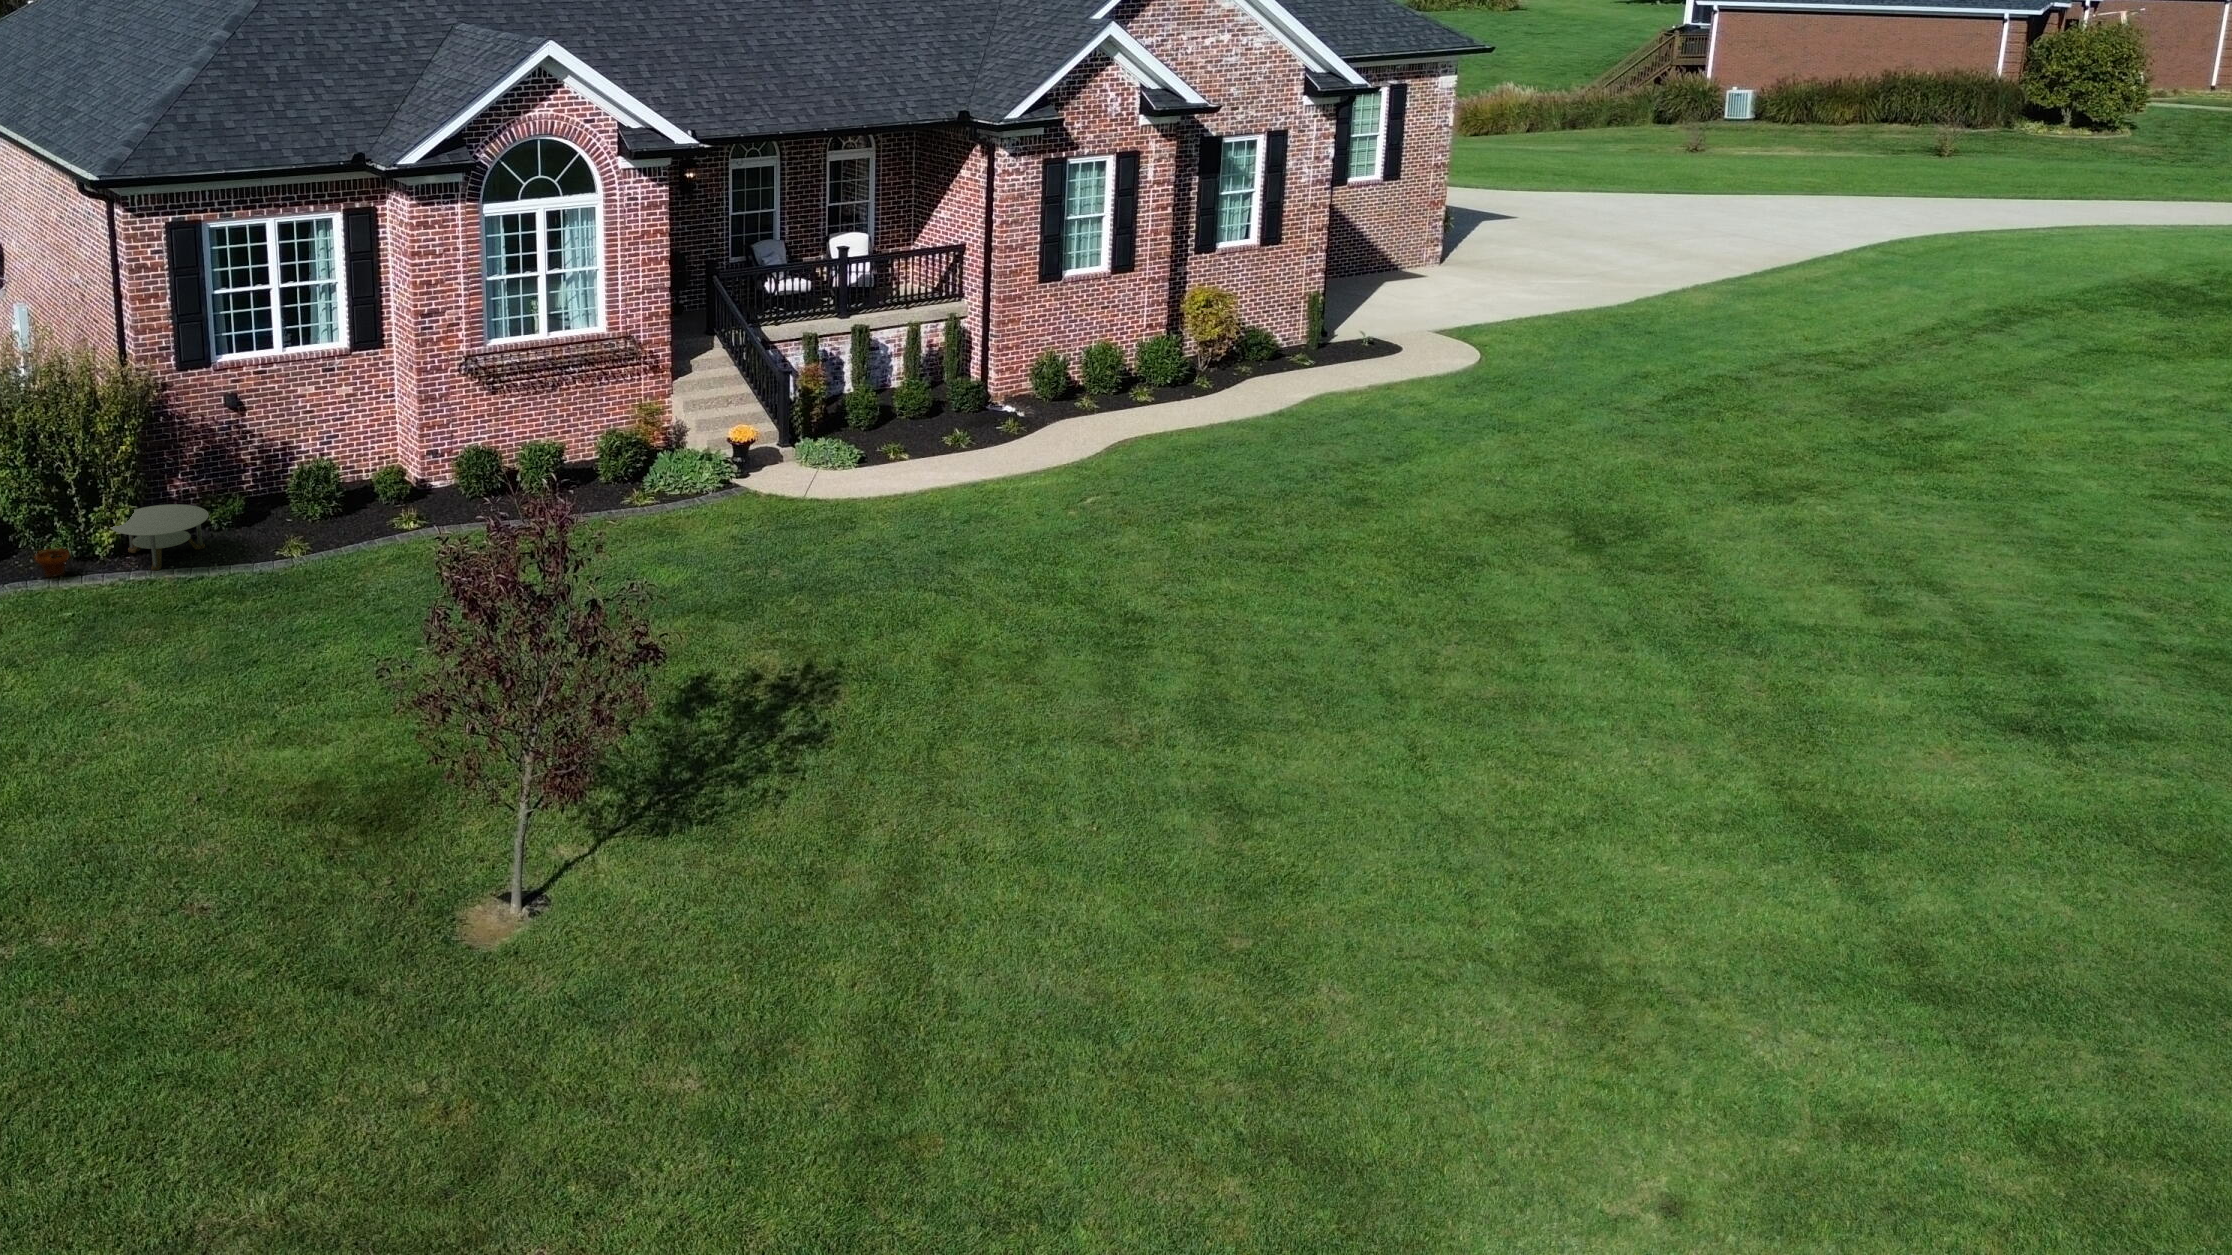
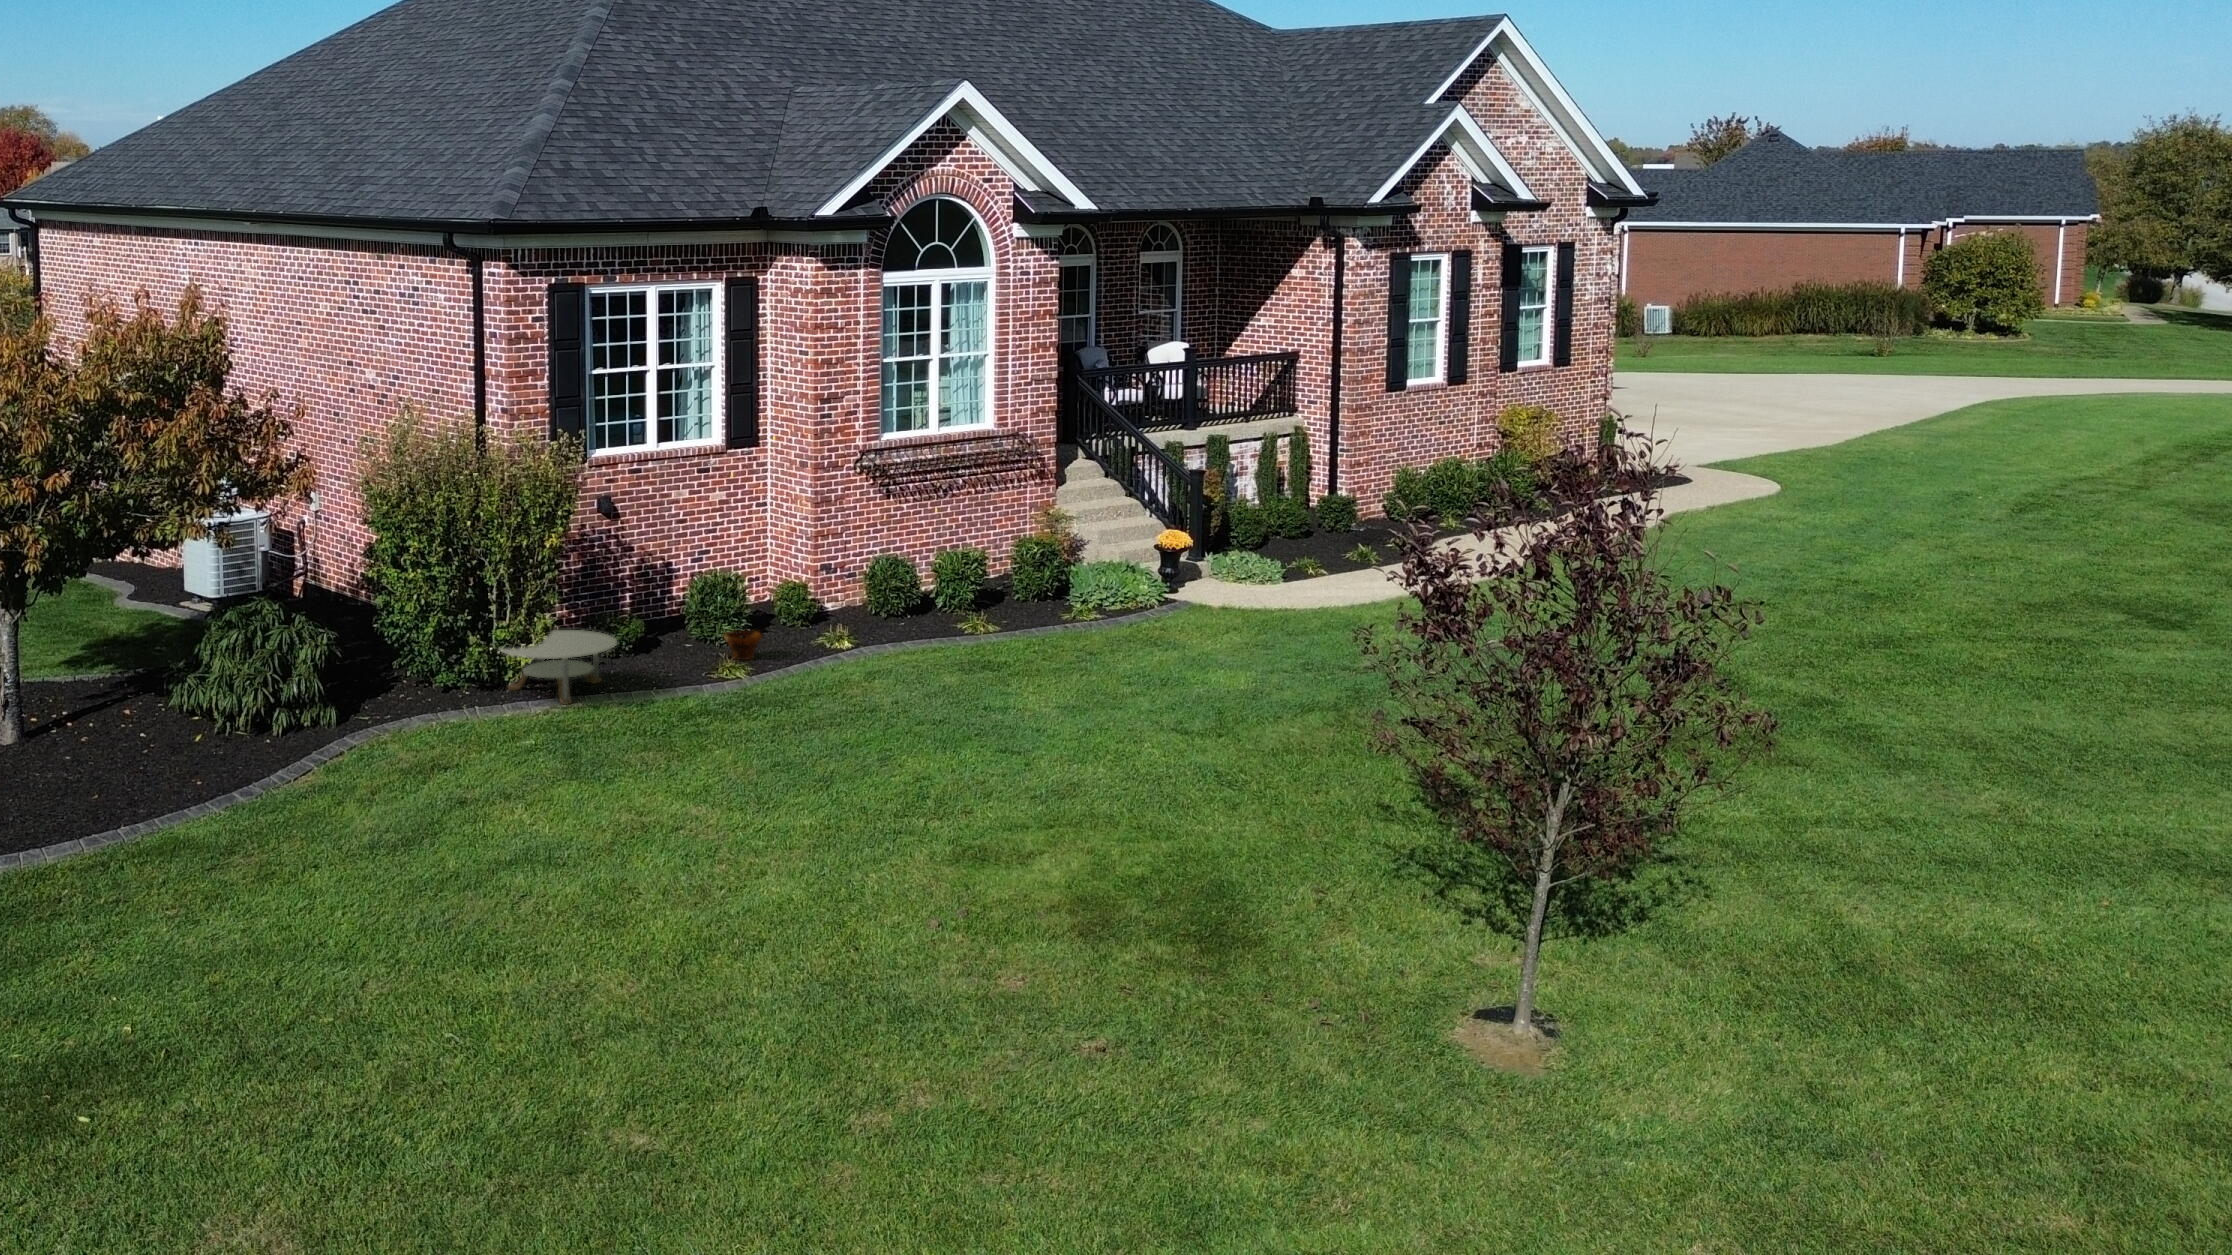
planter: present [35,548,69,577] -> present [724,630,762,660]

